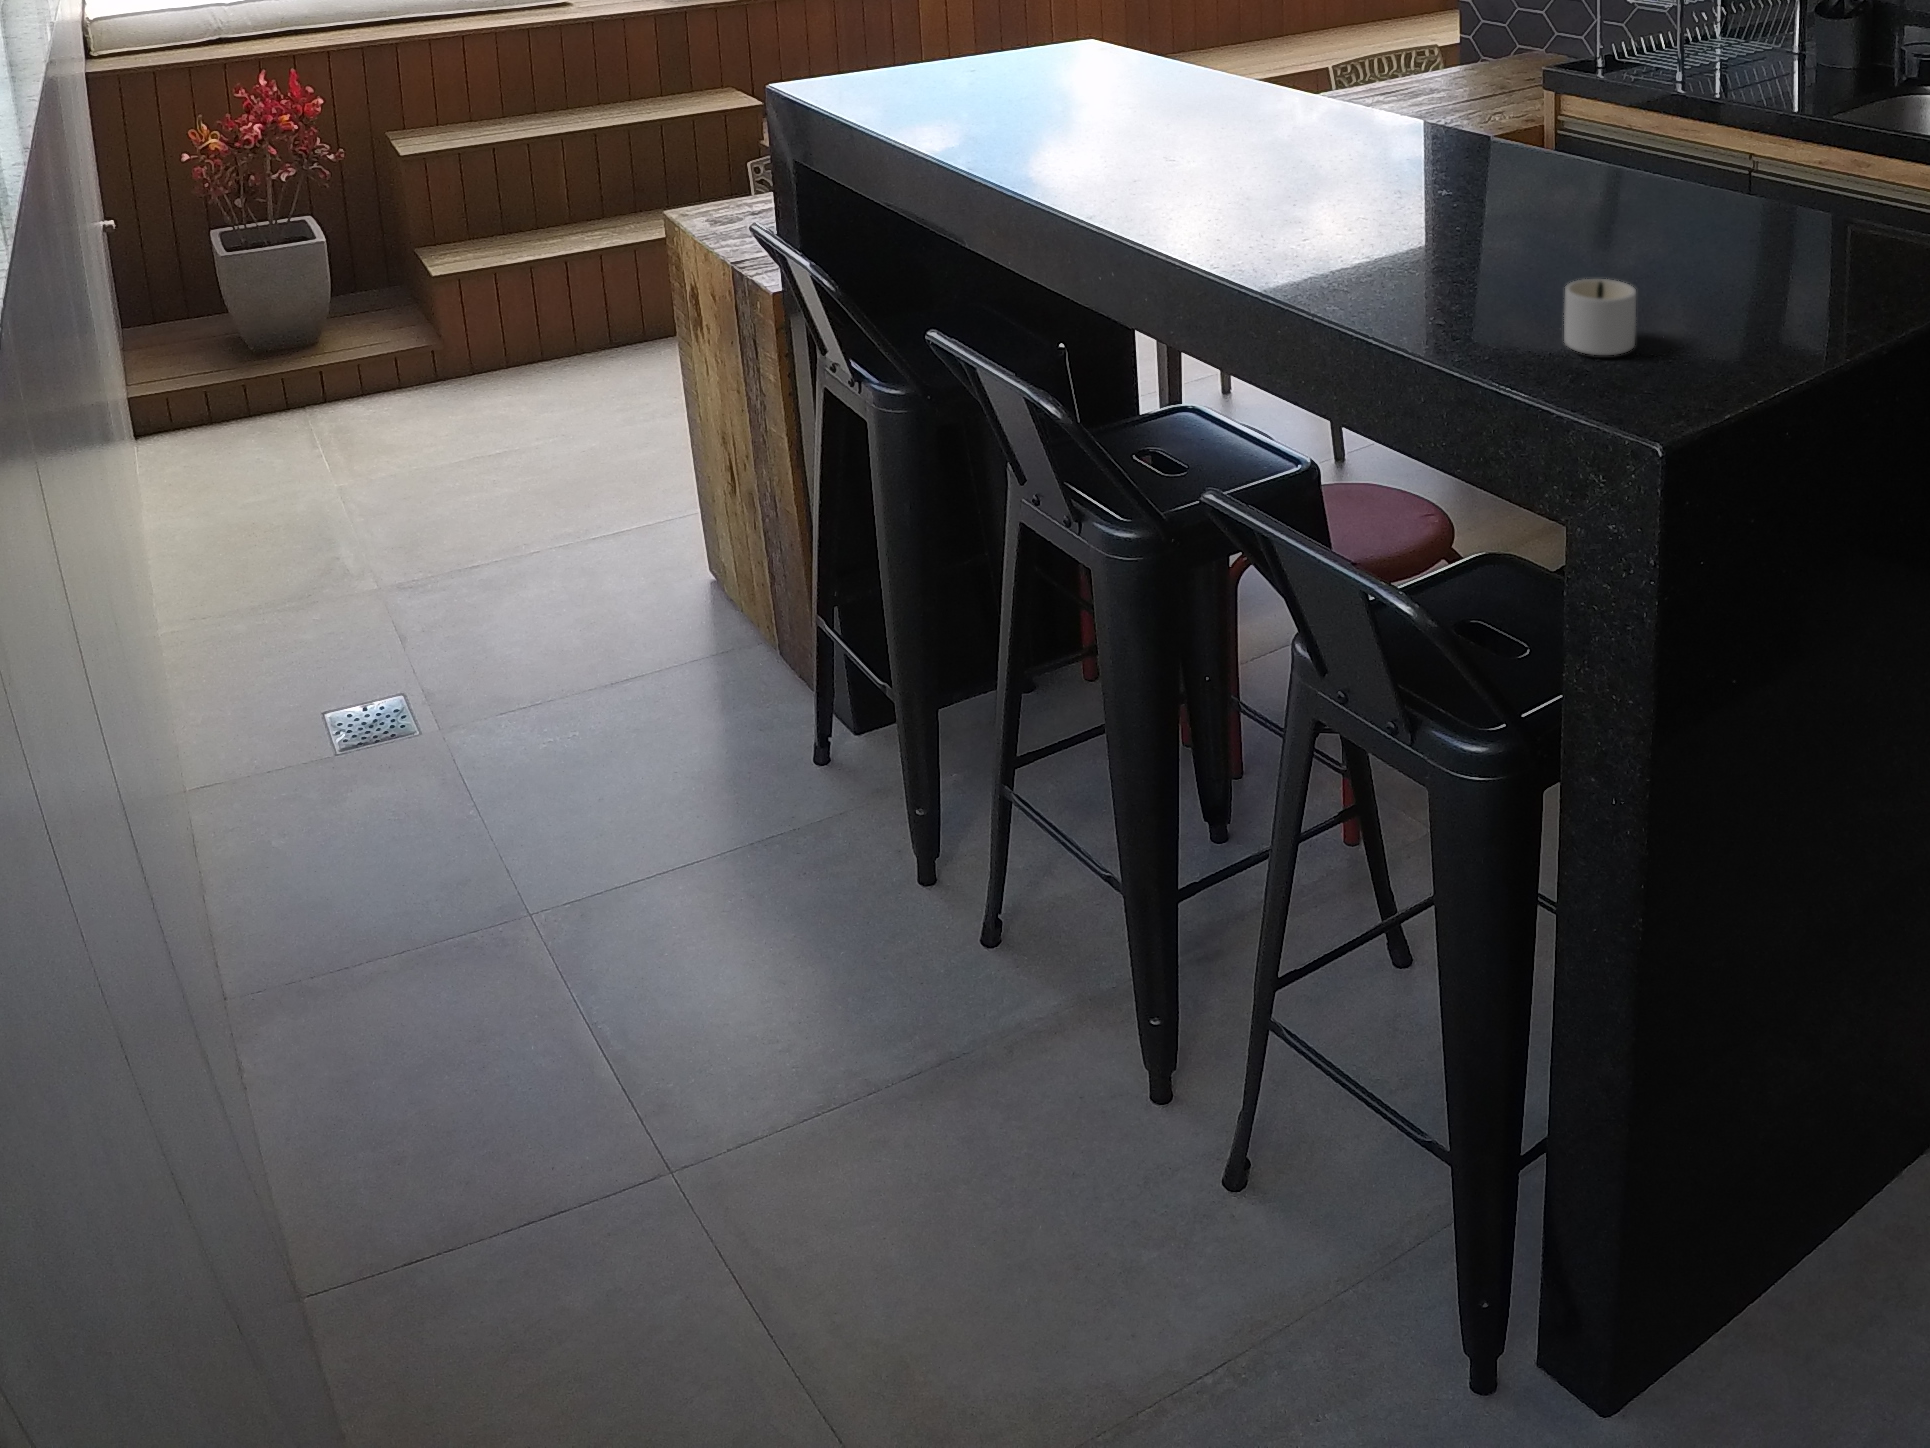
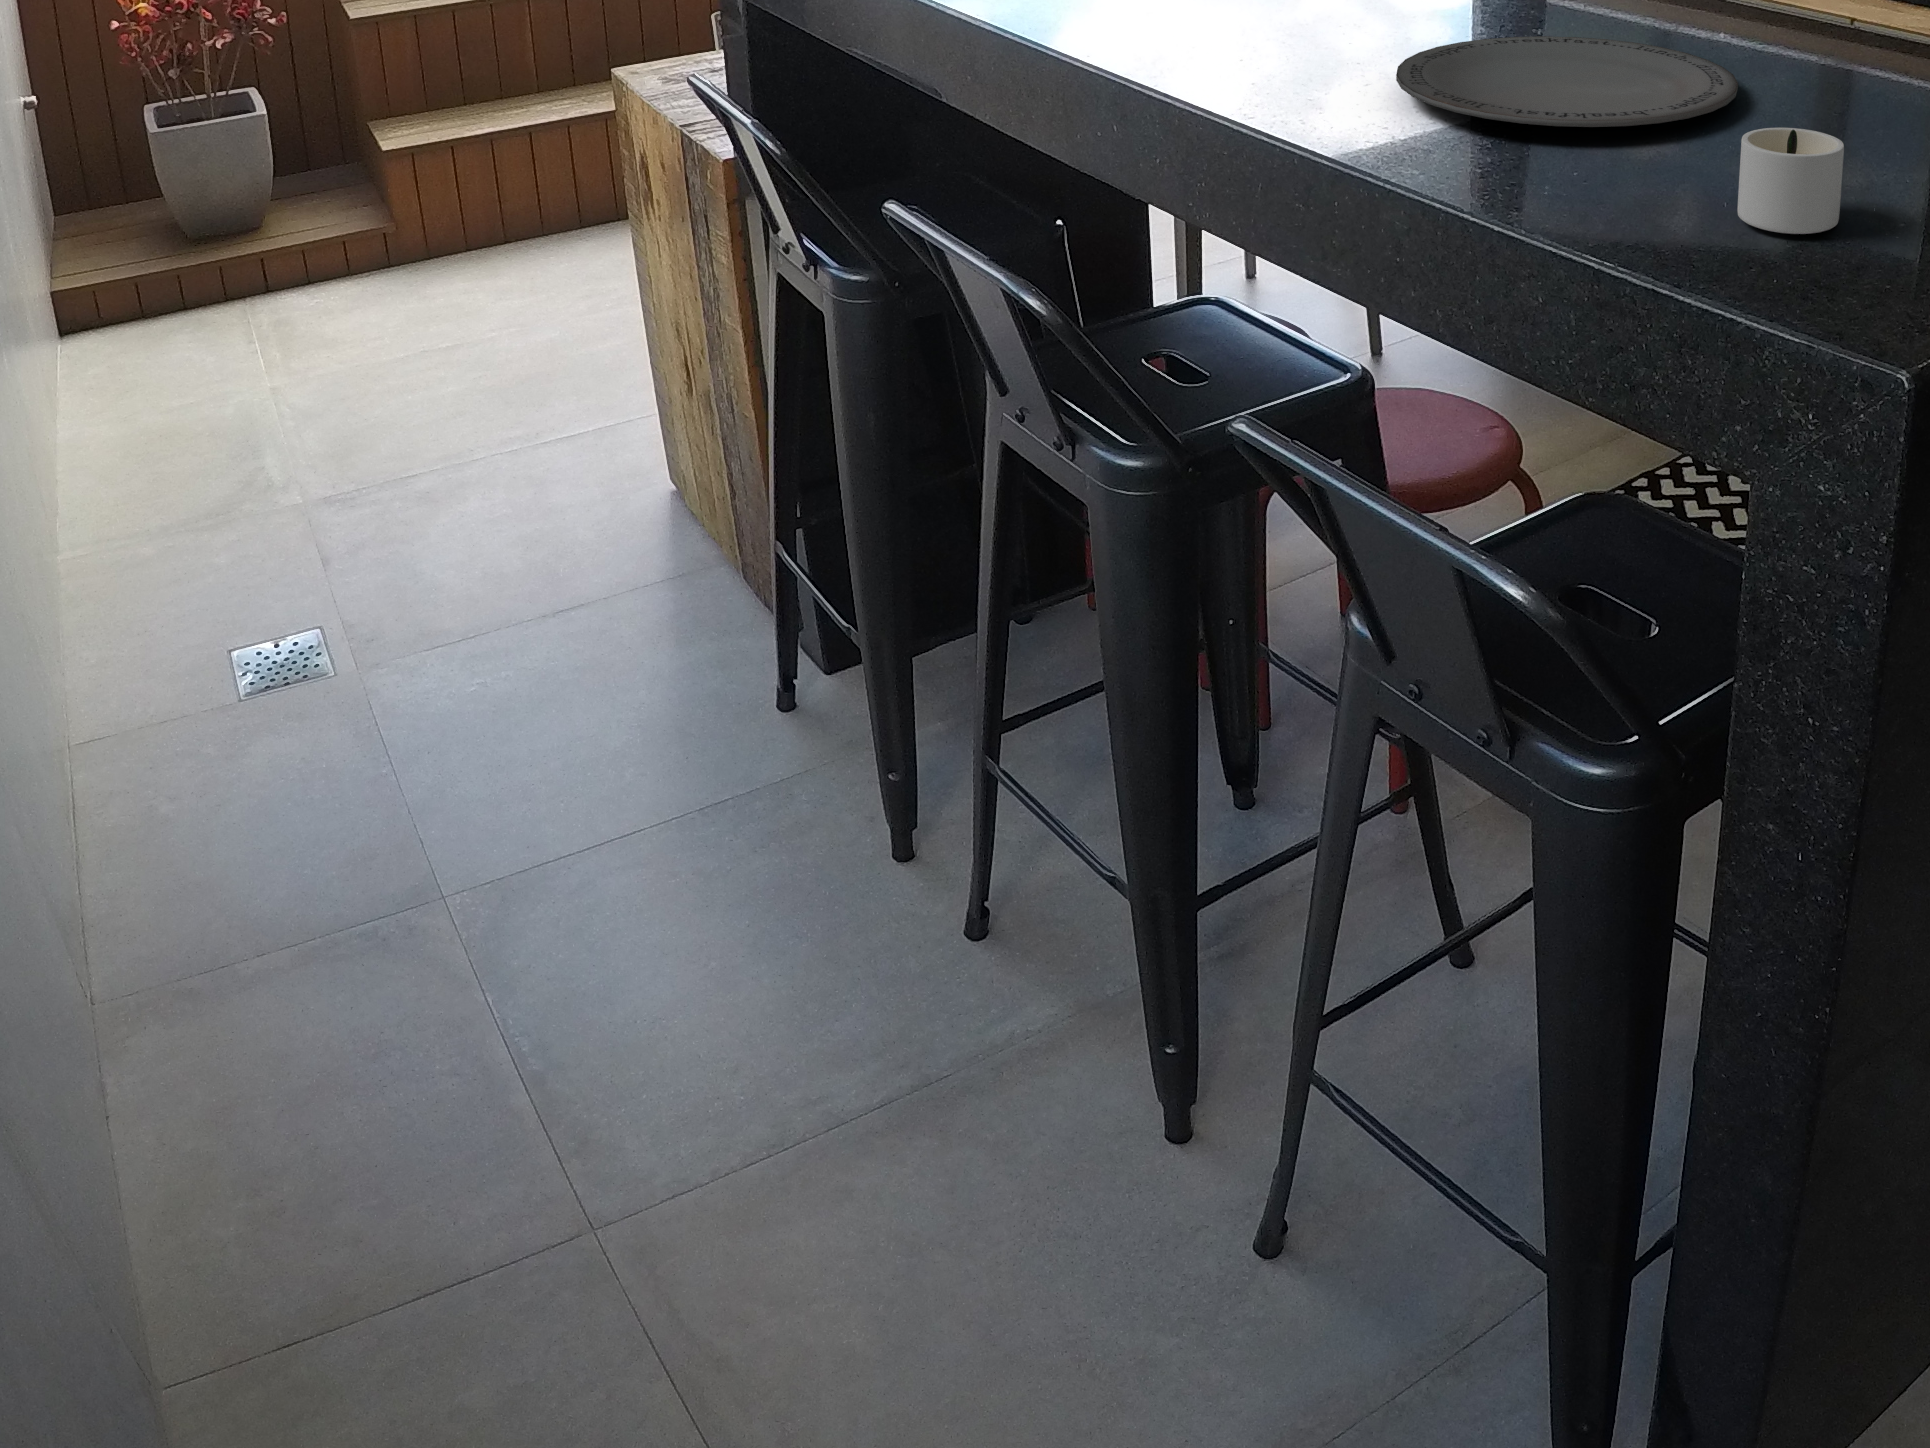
plate: none [1328,200,1584,276] -> present [1396,36,1738,127]

